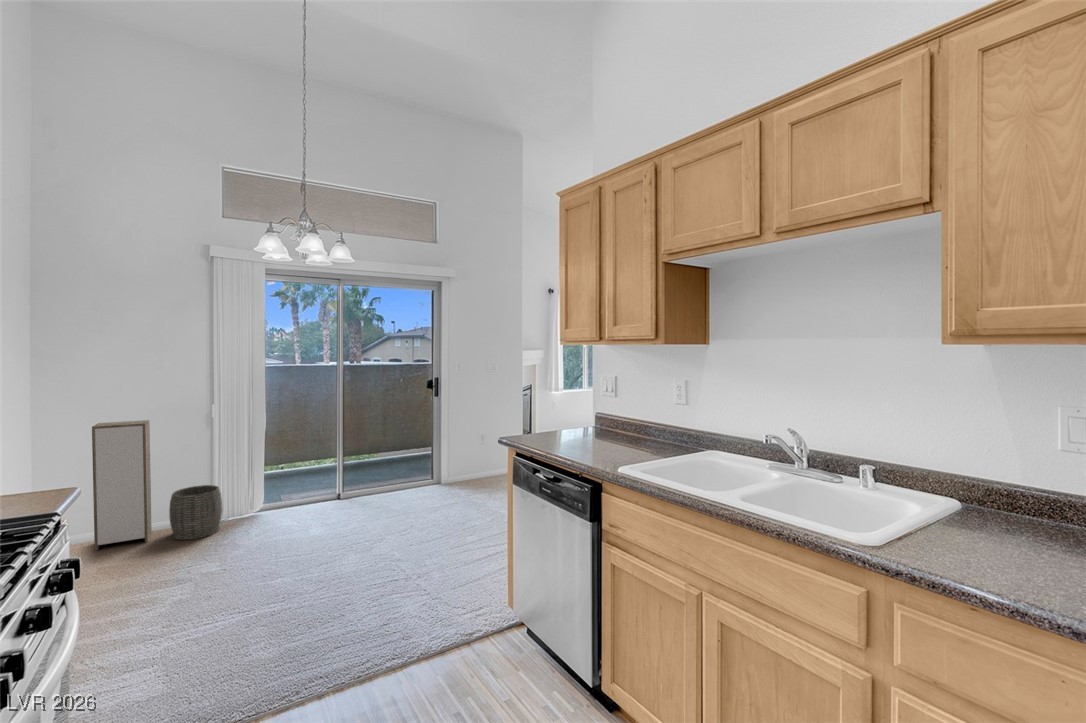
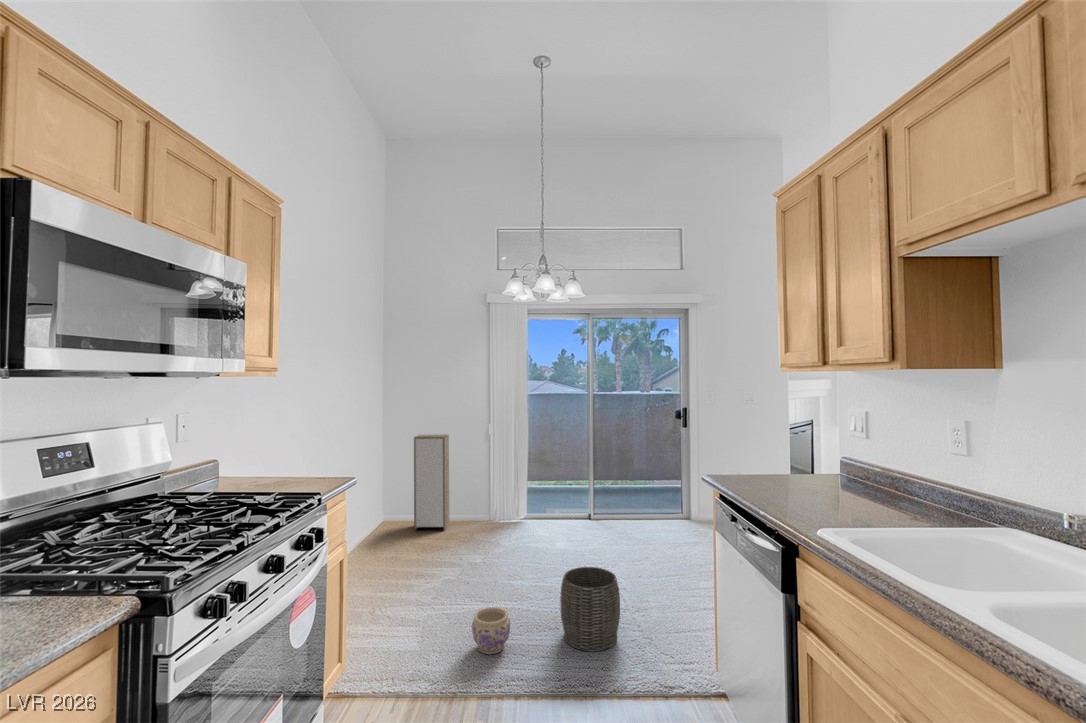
woven basket: present [169,485,222,540] -> present [560,567,620,651]
planter: none [241,610,292,665] -> present [472,607,510,655]

